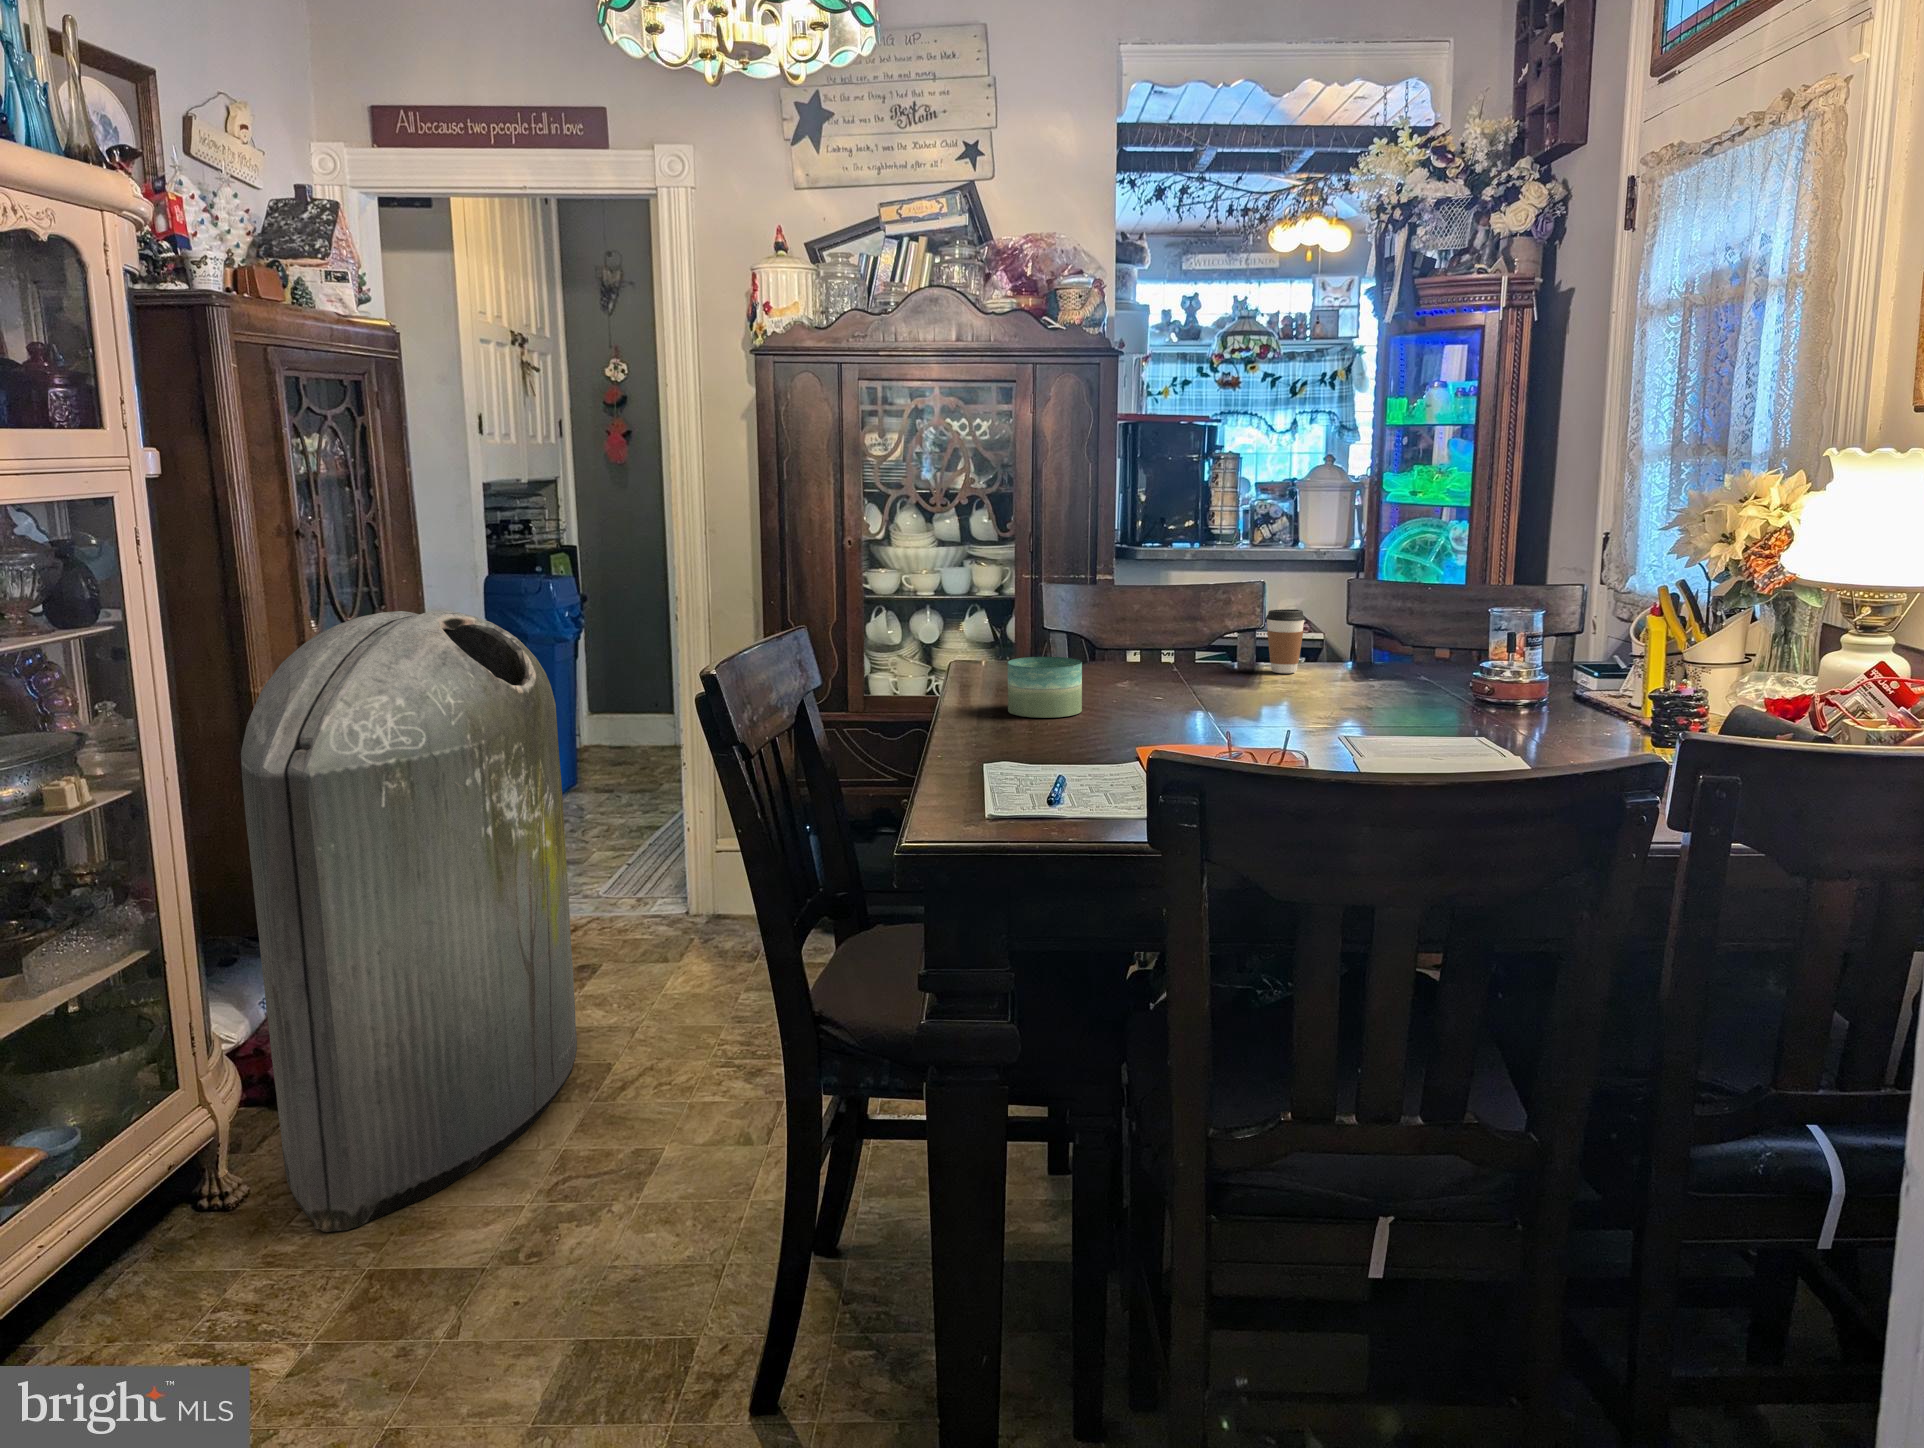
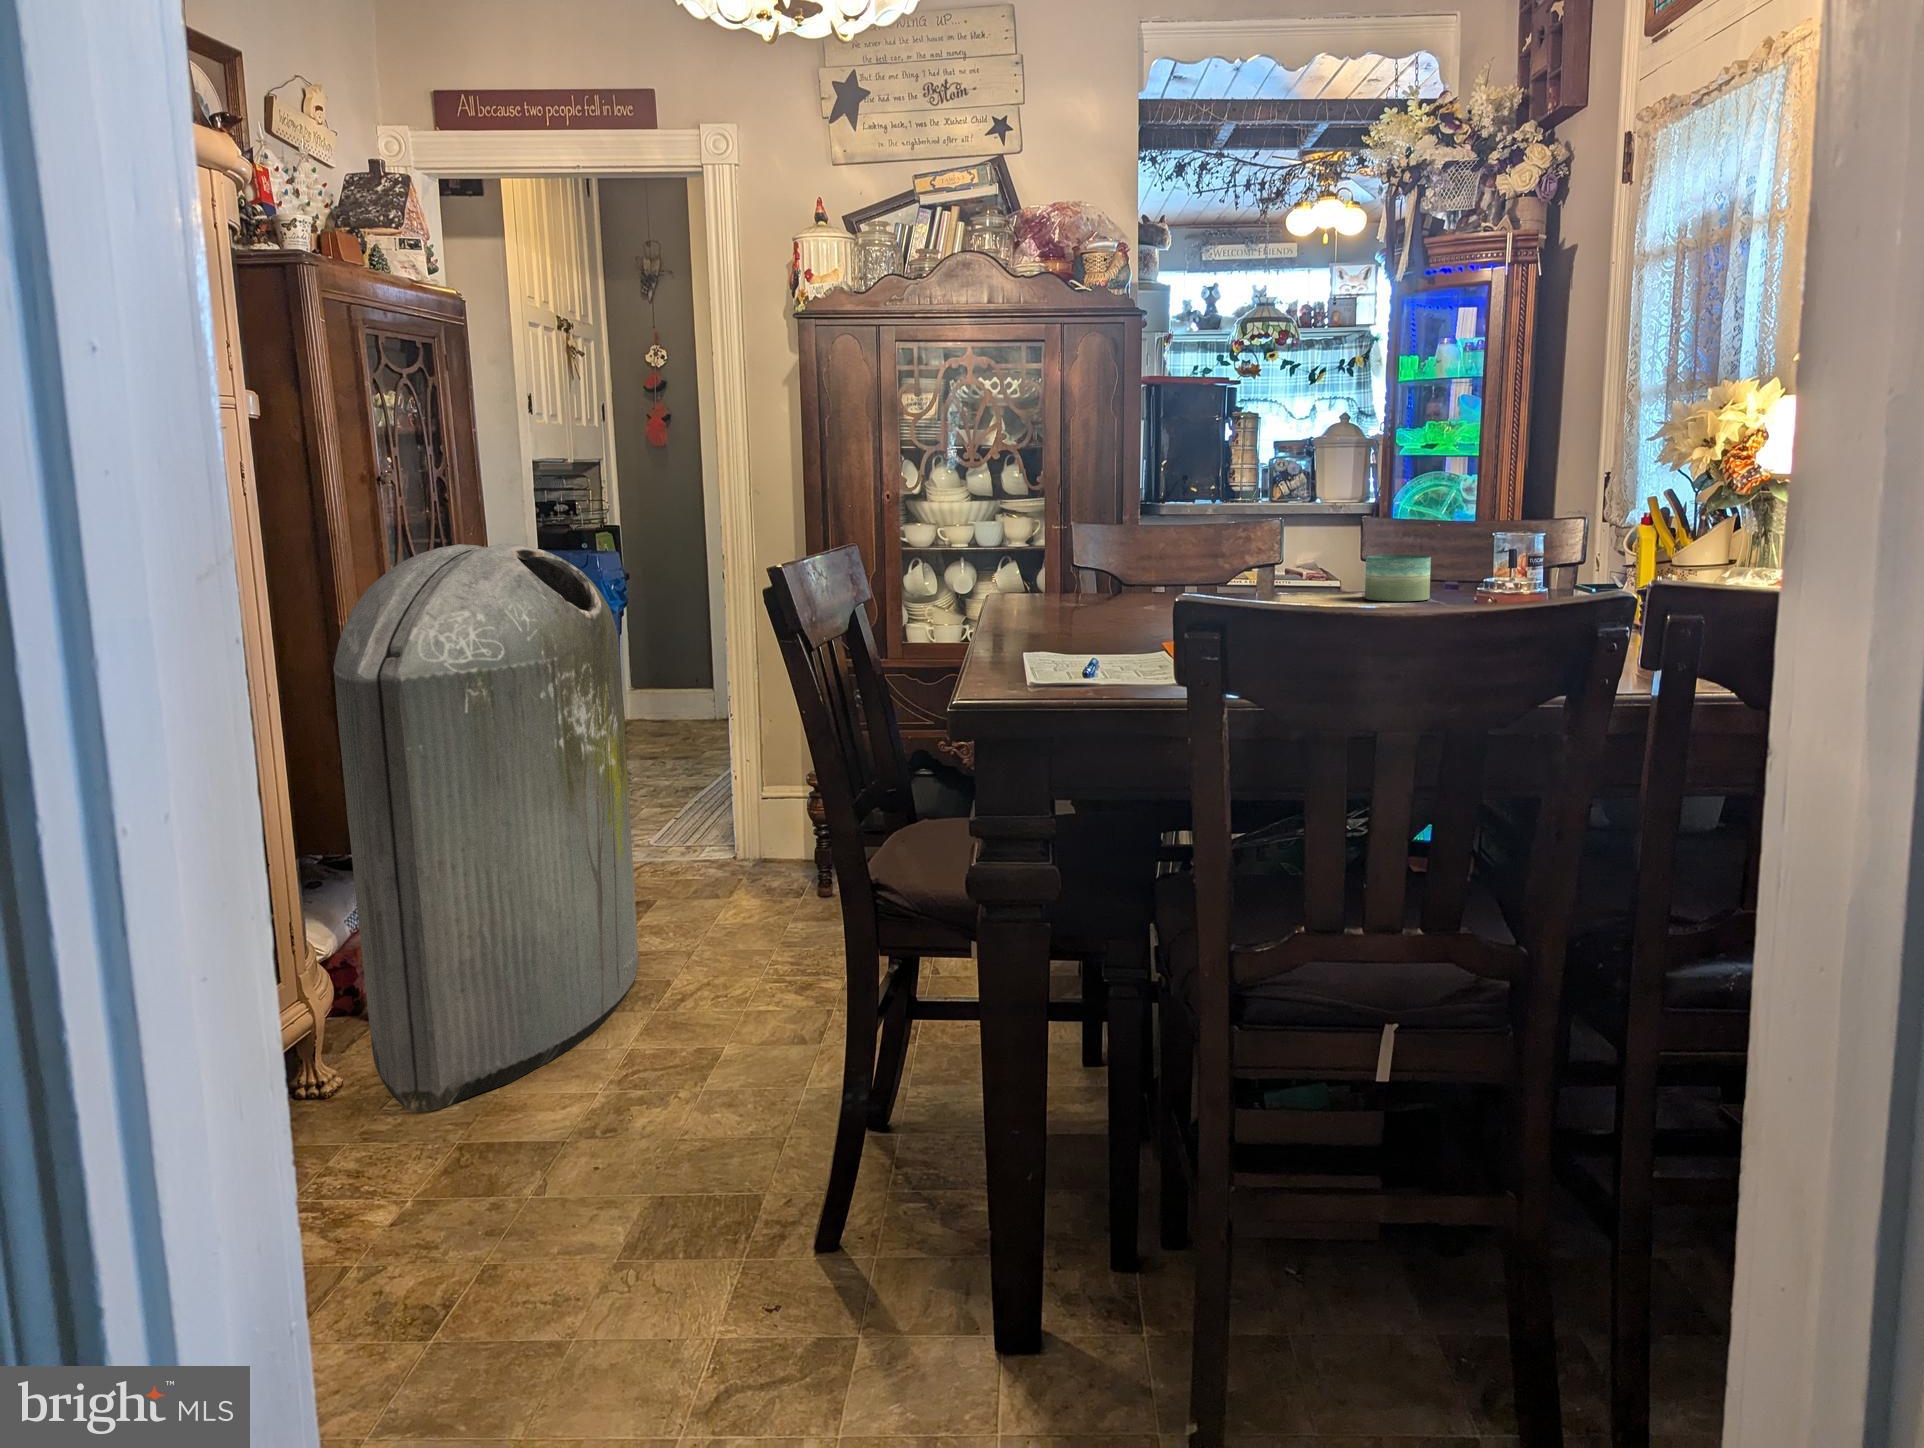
coffee cup: present [1266,609,1305,673] -> none [1287,534,1324,594]
candle: present [1008,657,1082,718] -> present [1365,555,1431,601]

